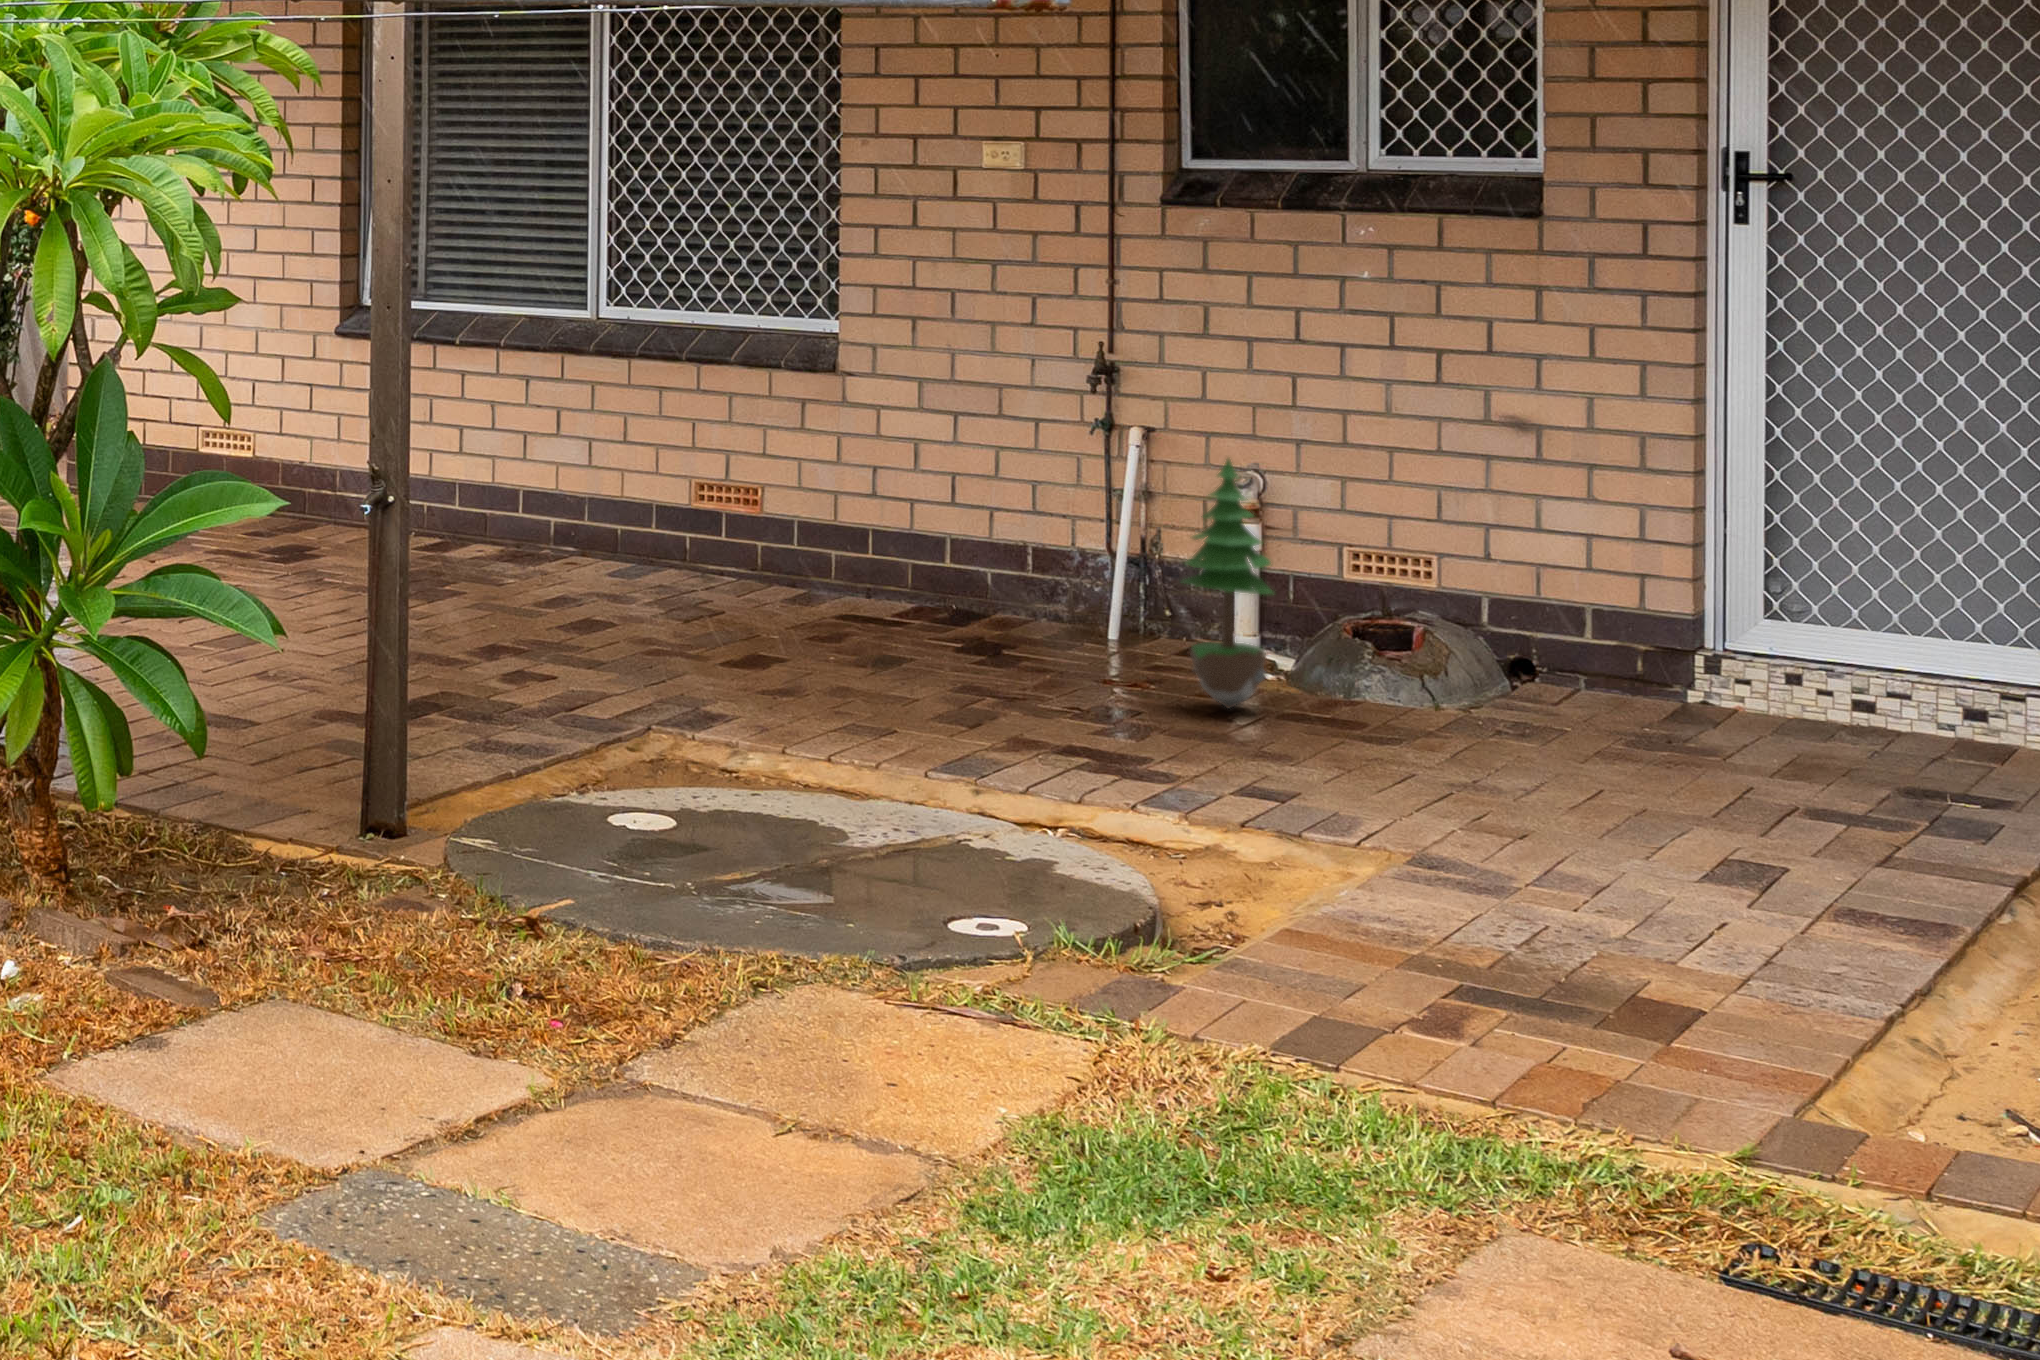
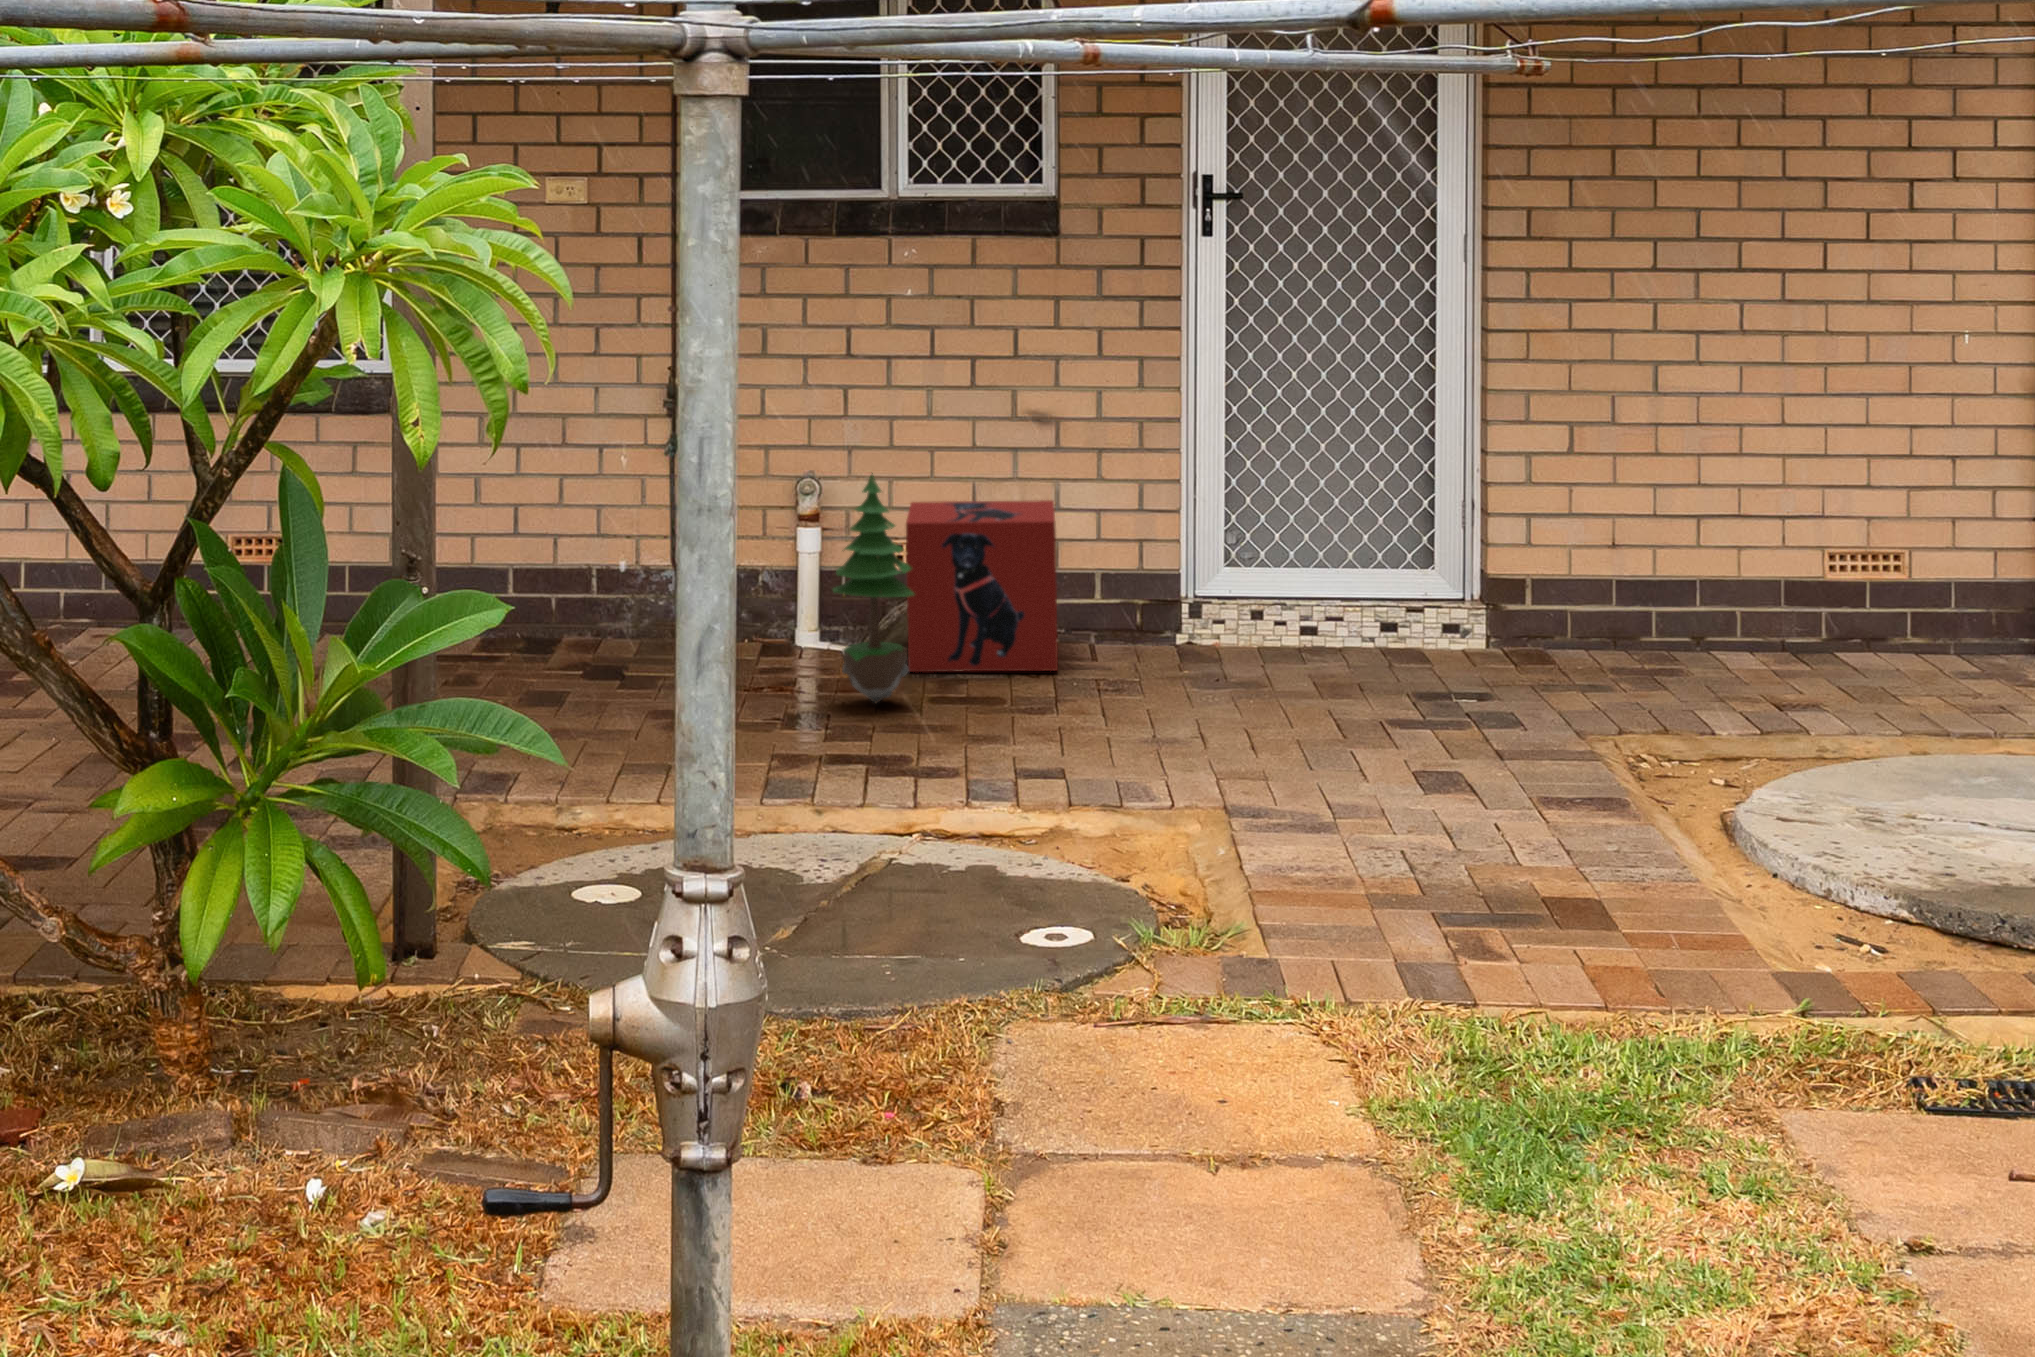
storage box: none [1307,507,1529,706] -> present [906,500,1058,672]

